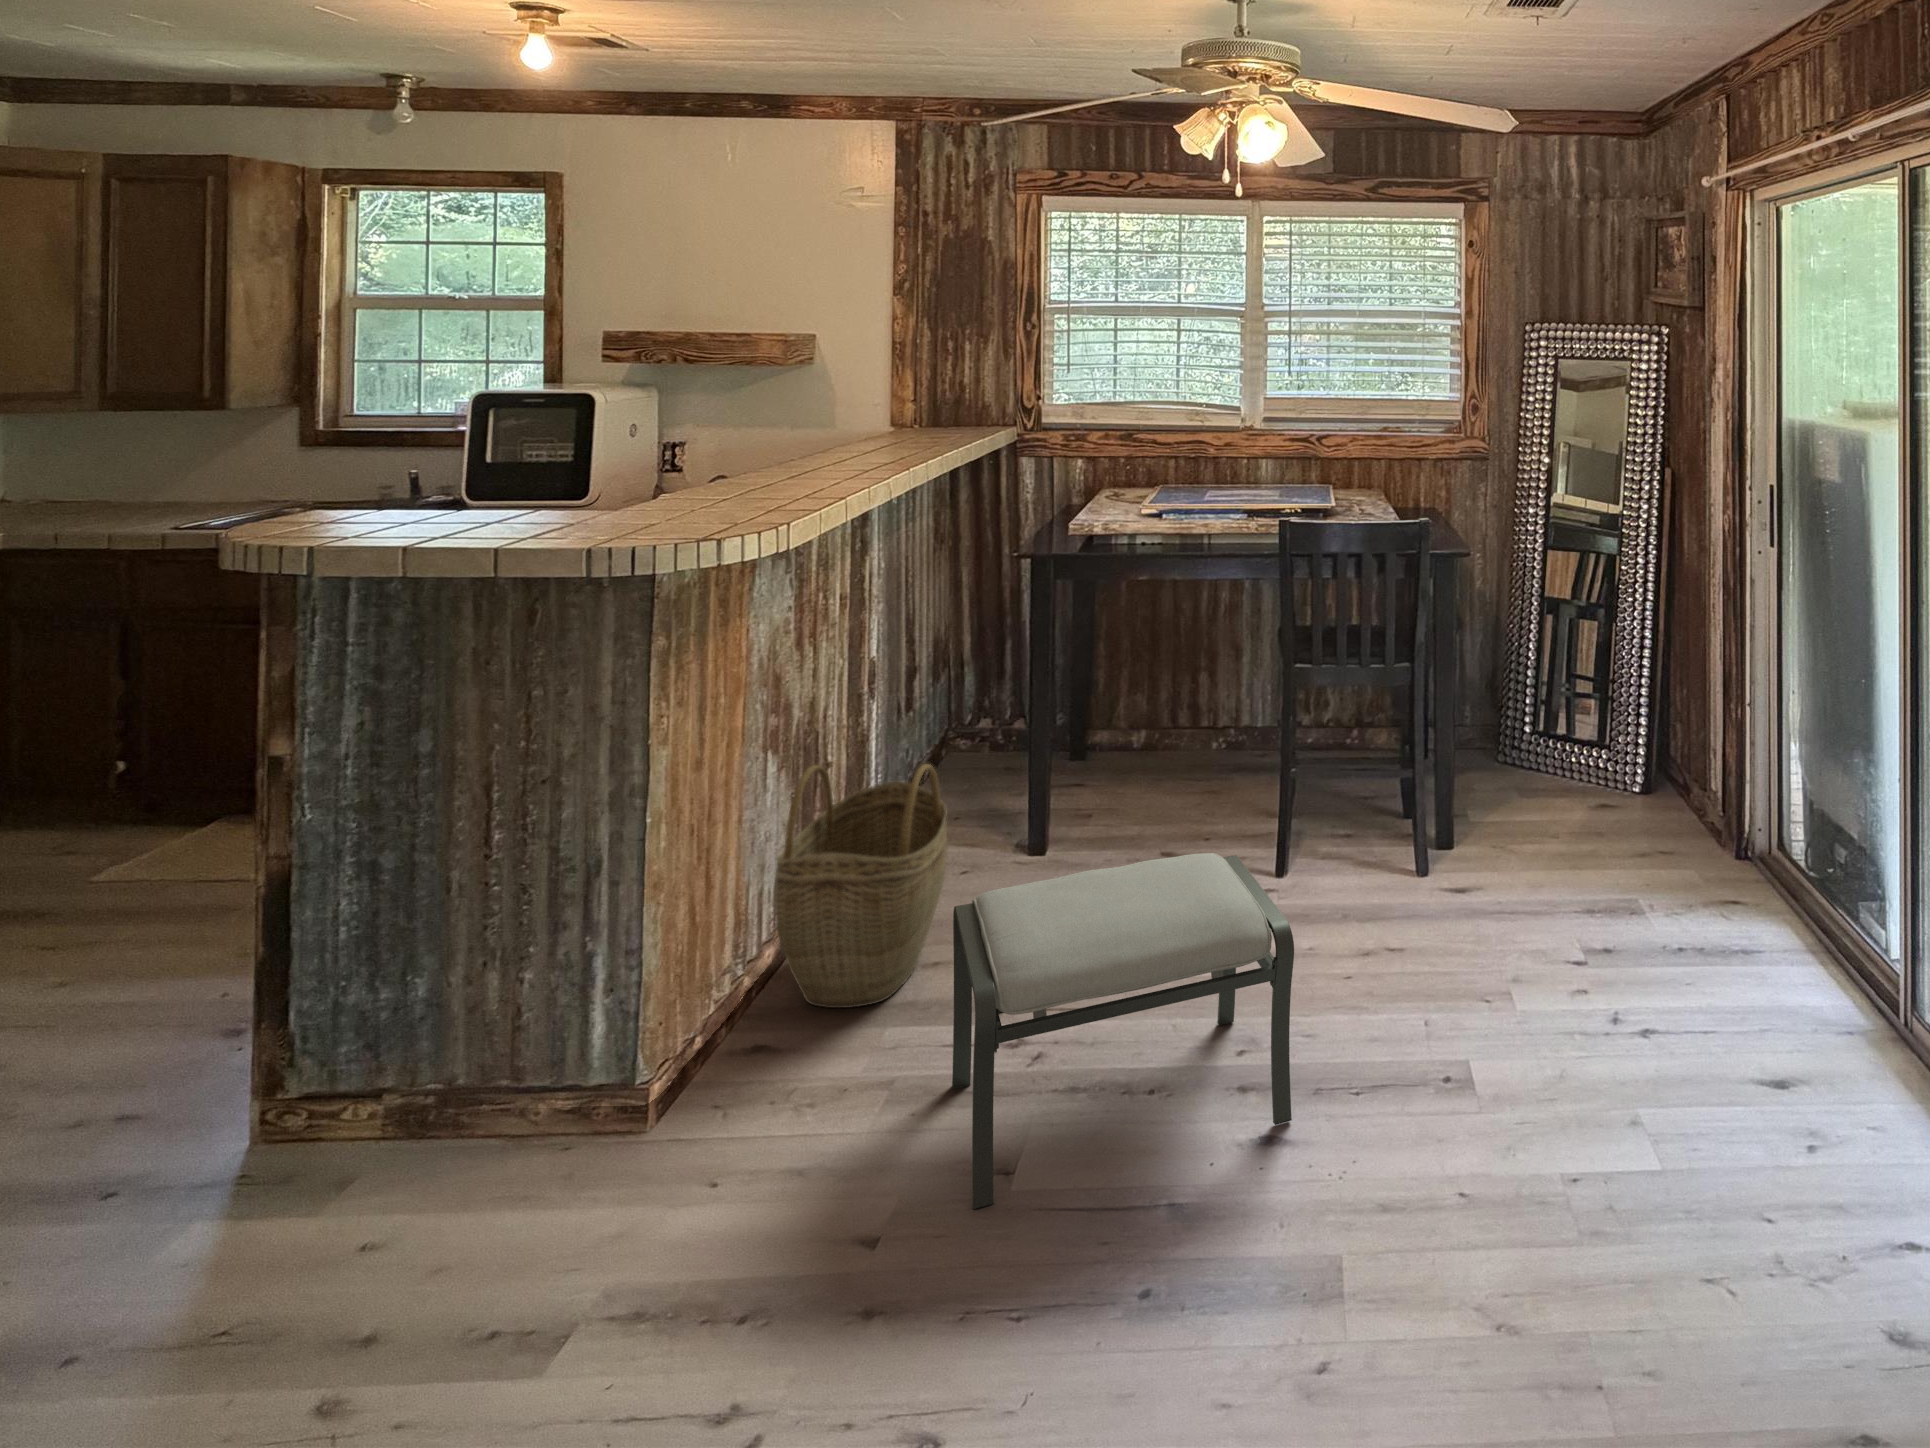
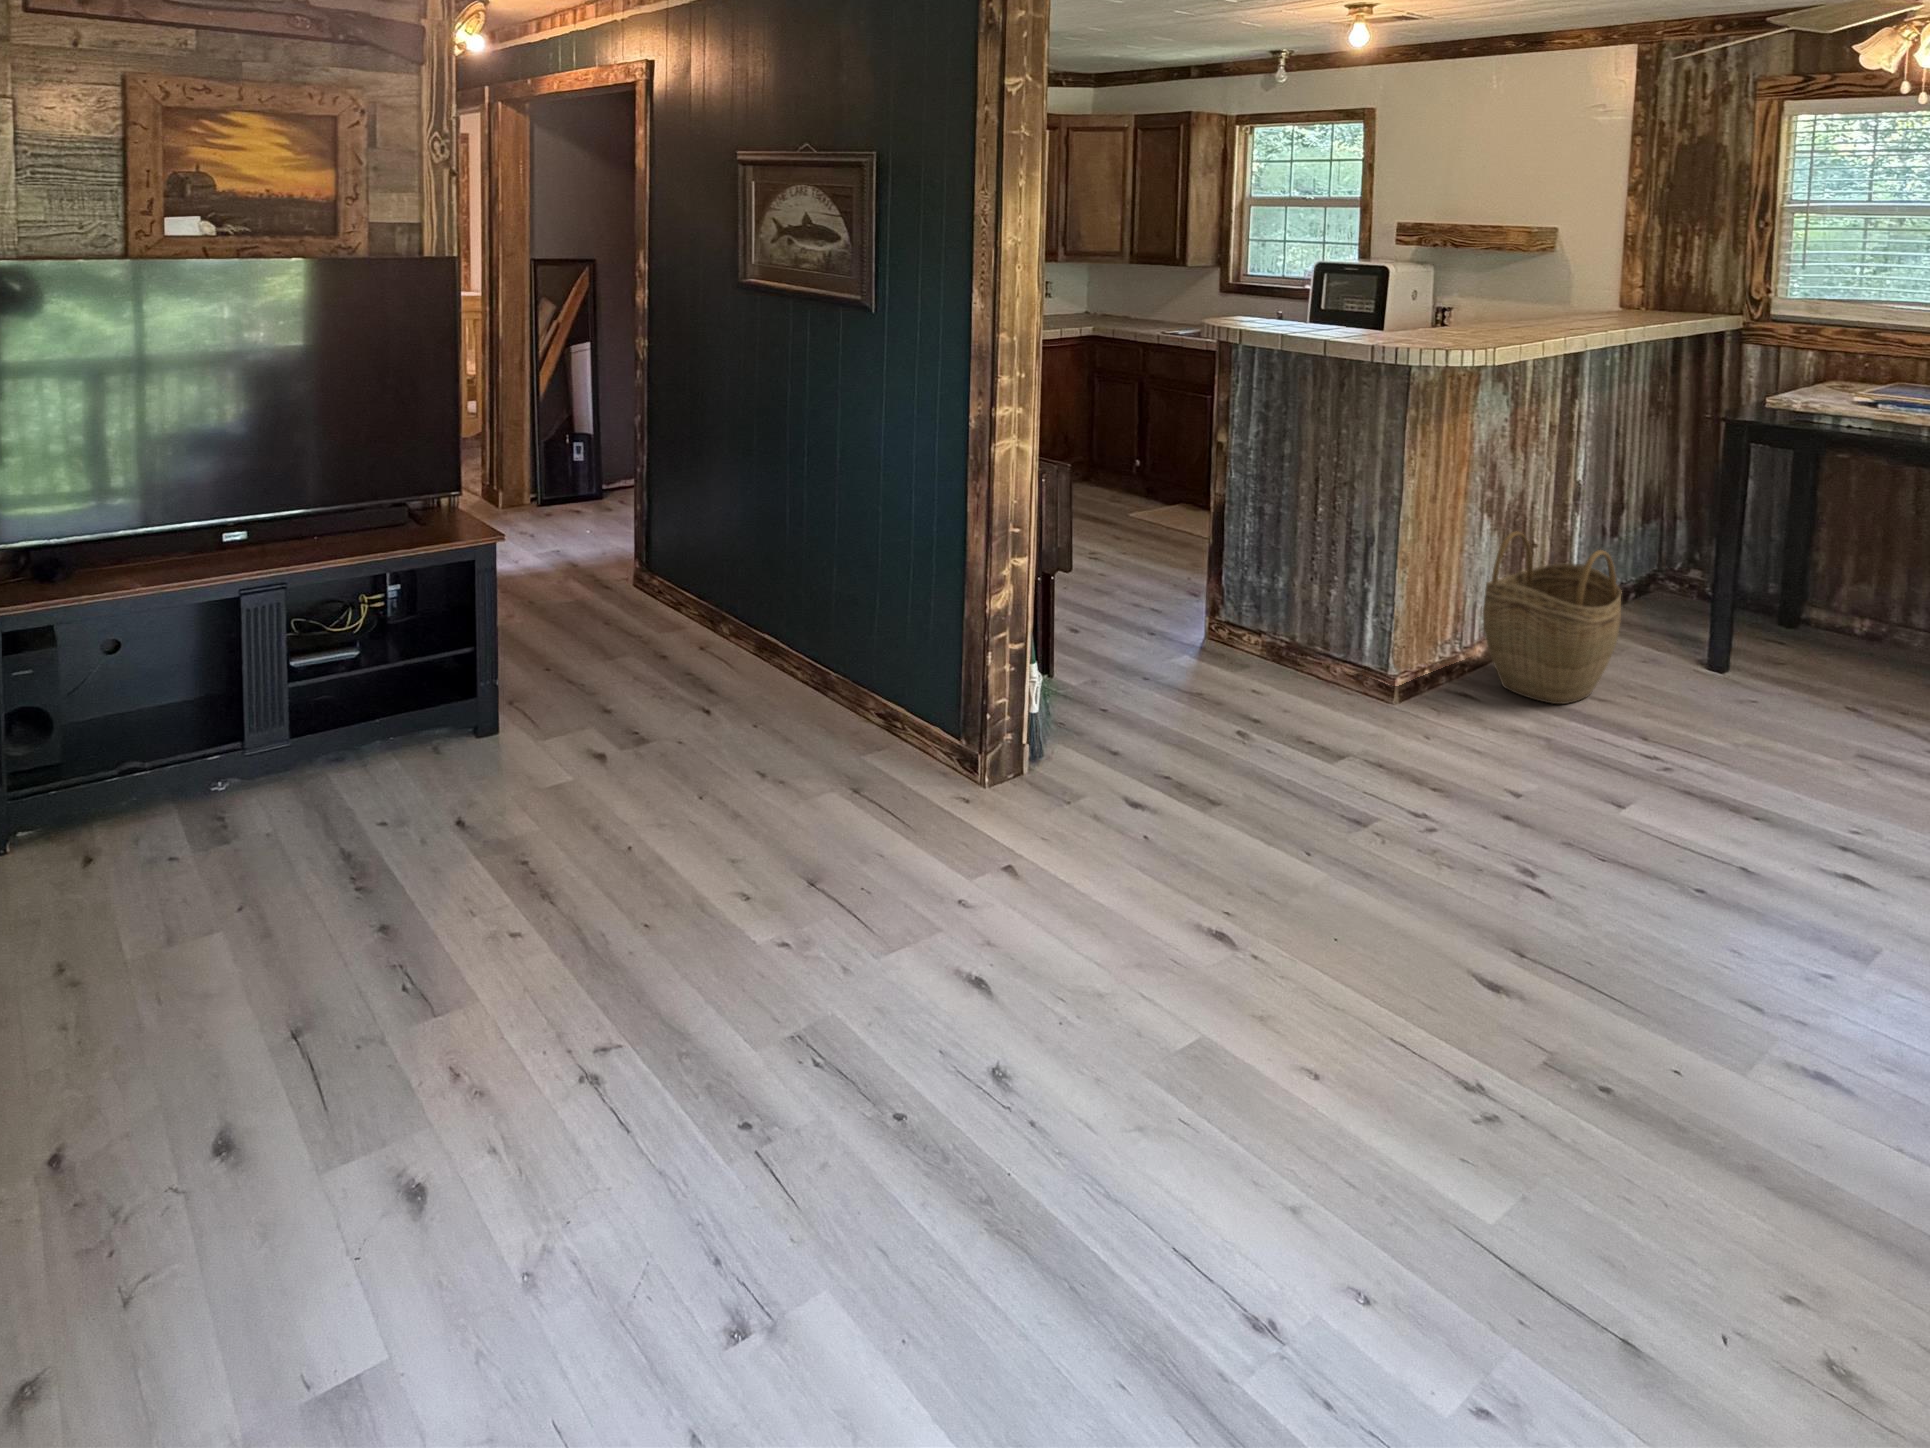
ottoman: present [952,853,1294,1209] -> none [1592,632,1903,887]

